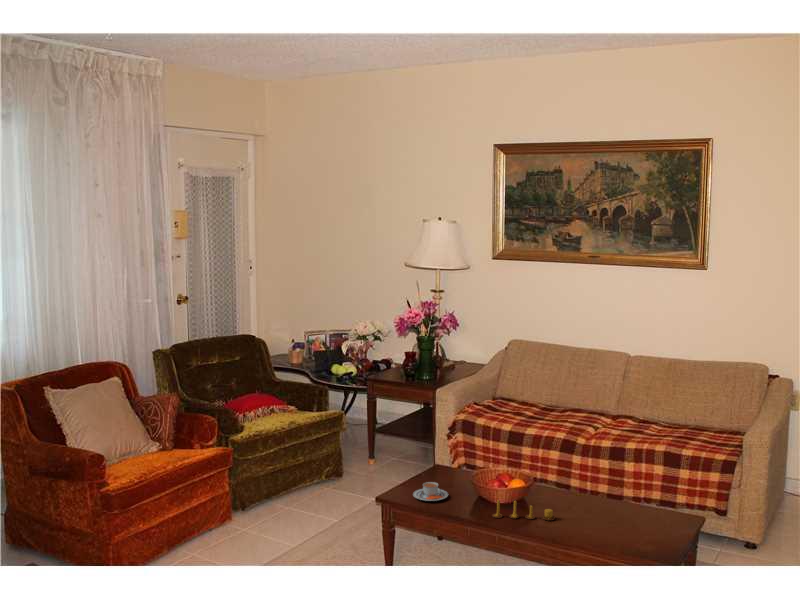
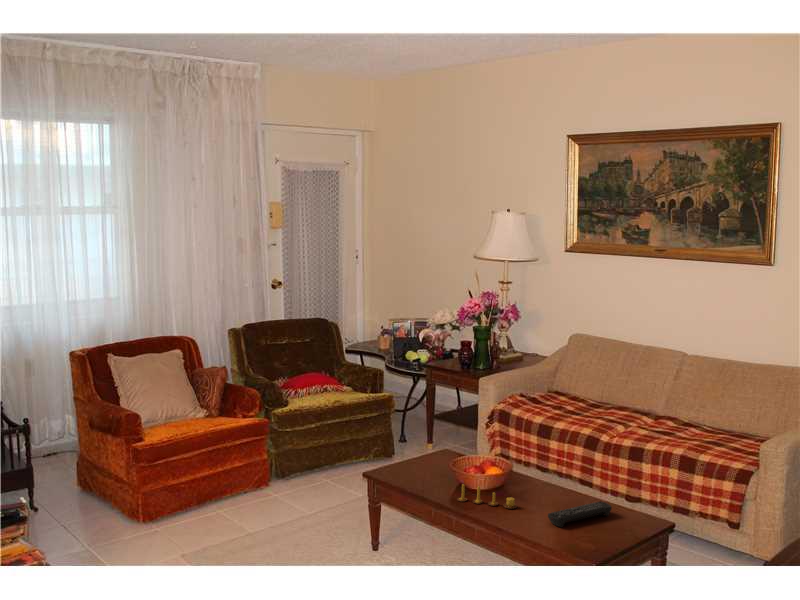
teacup: present [413,482,448,501] -> none [397,463,431,481]
remote control: none [596,504,646,535] -> present [548,502,612,528]

